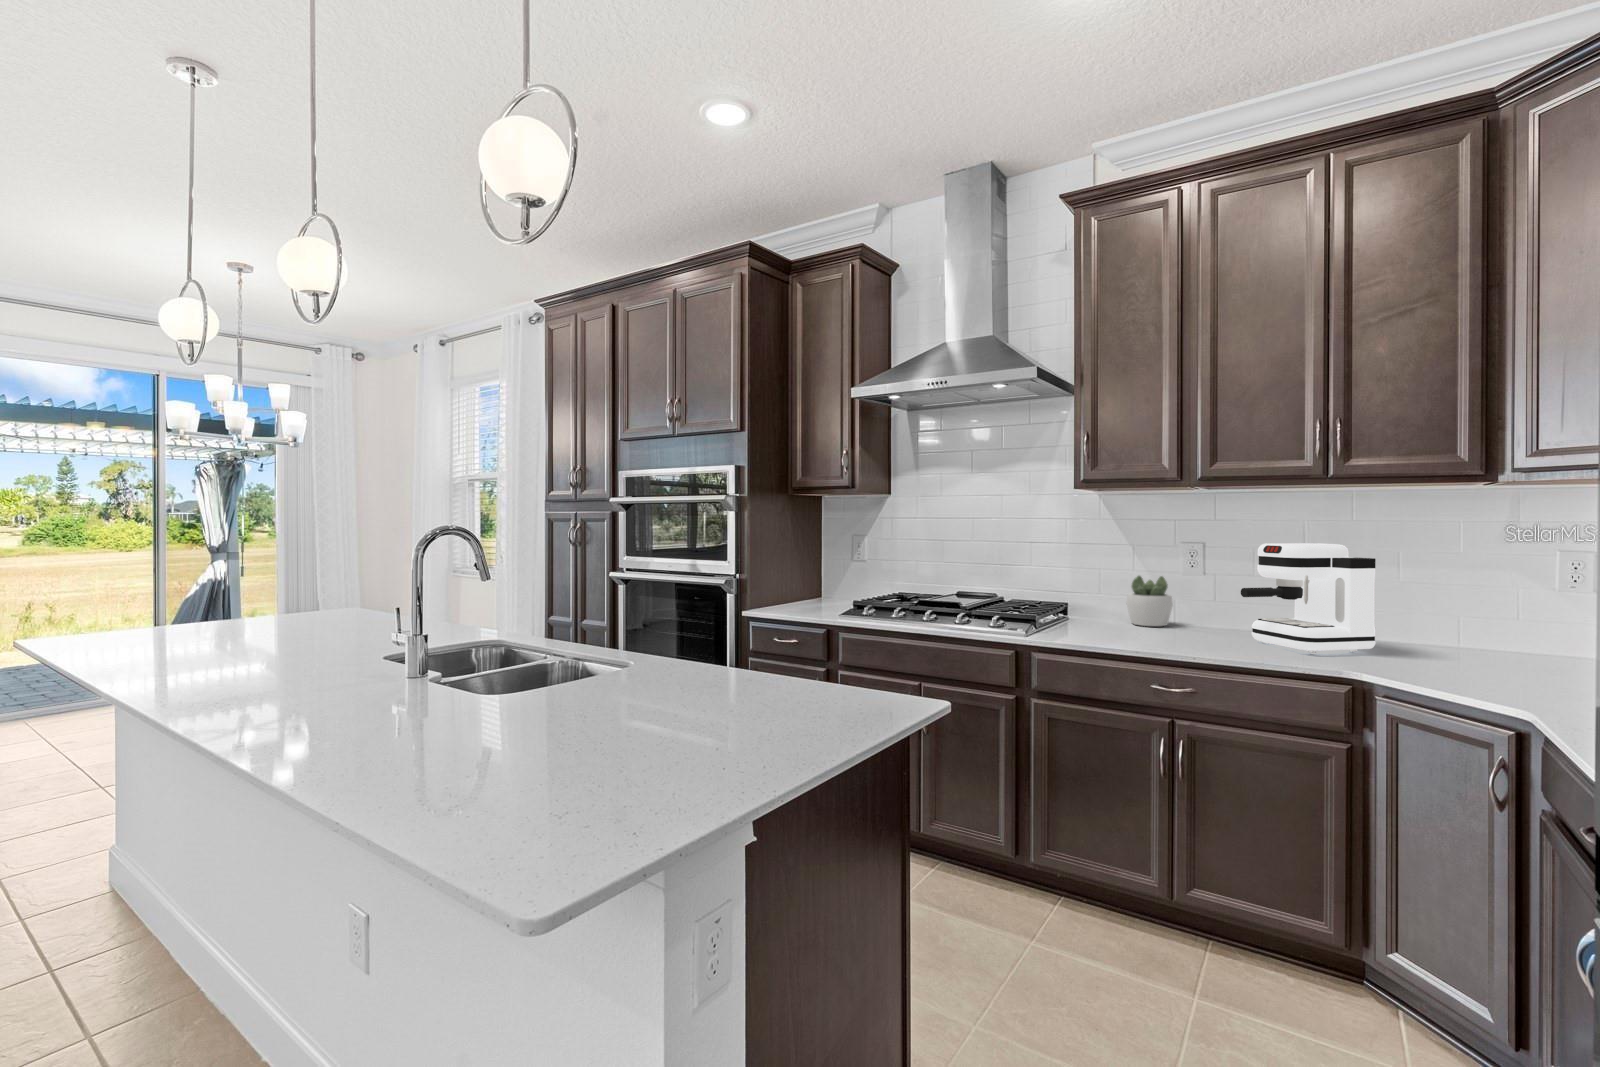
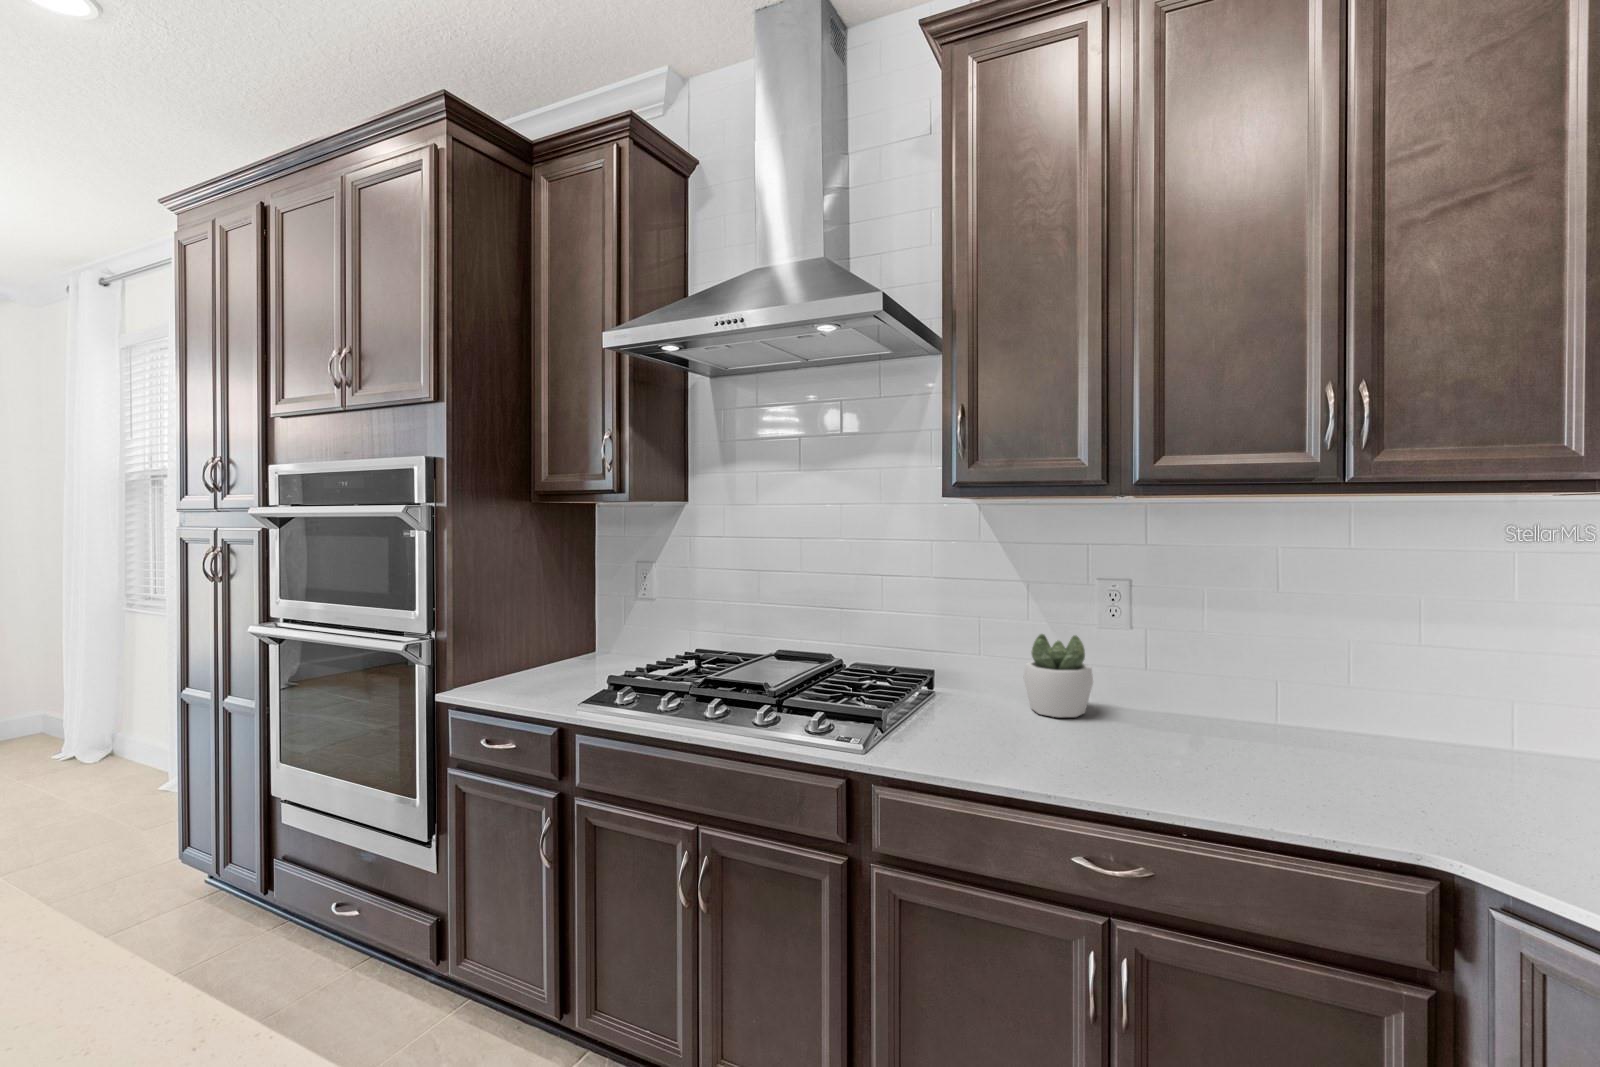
coffee maker: present [1241,543,1376,653] -> none [1215,593,1436,794]

